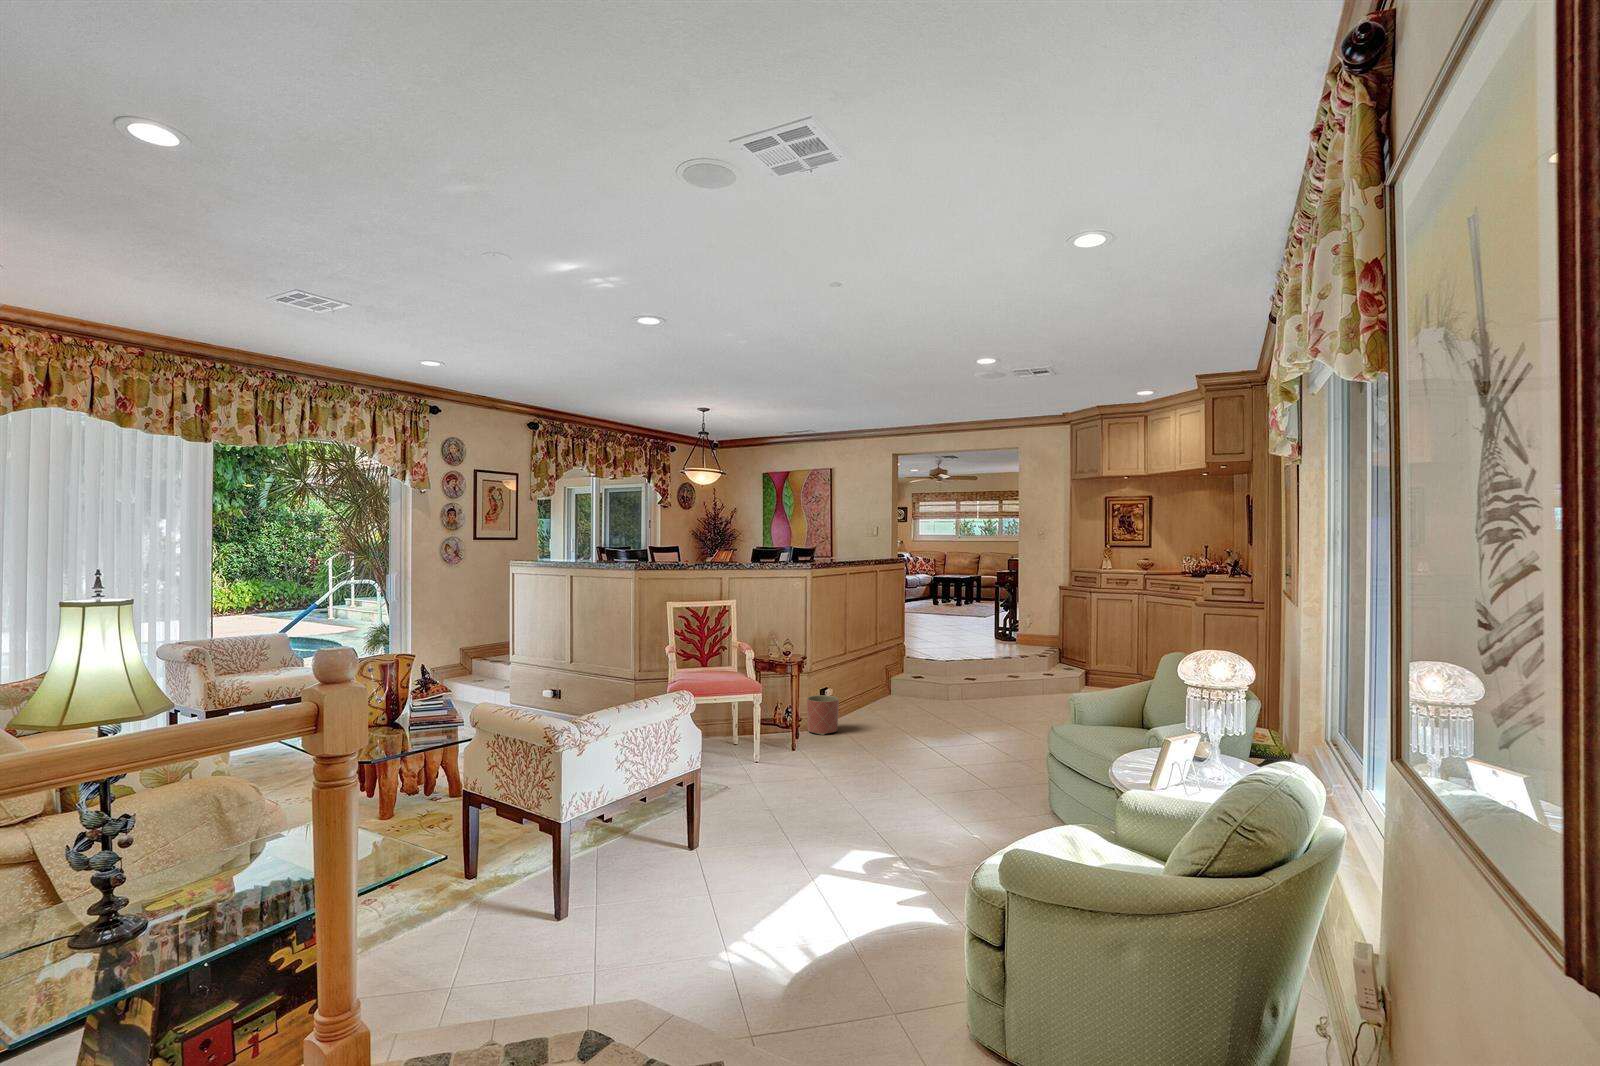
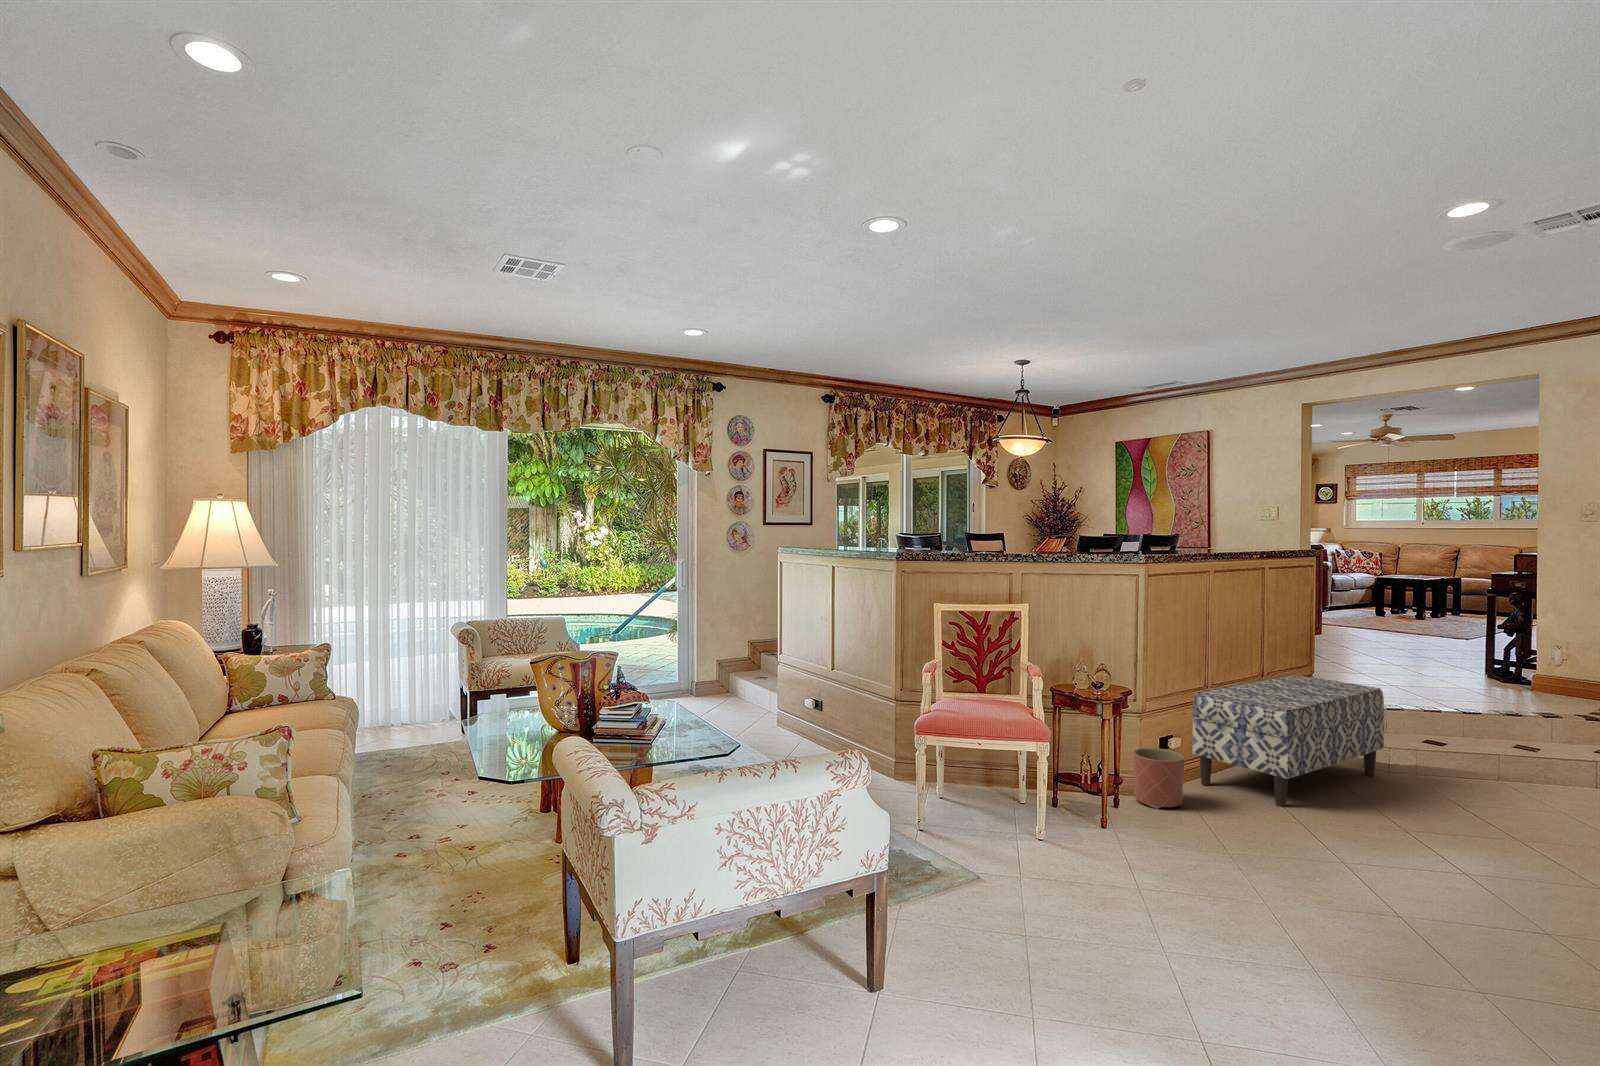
bench: none [840,641,944,725] -> present [1192,674,1384,807]

